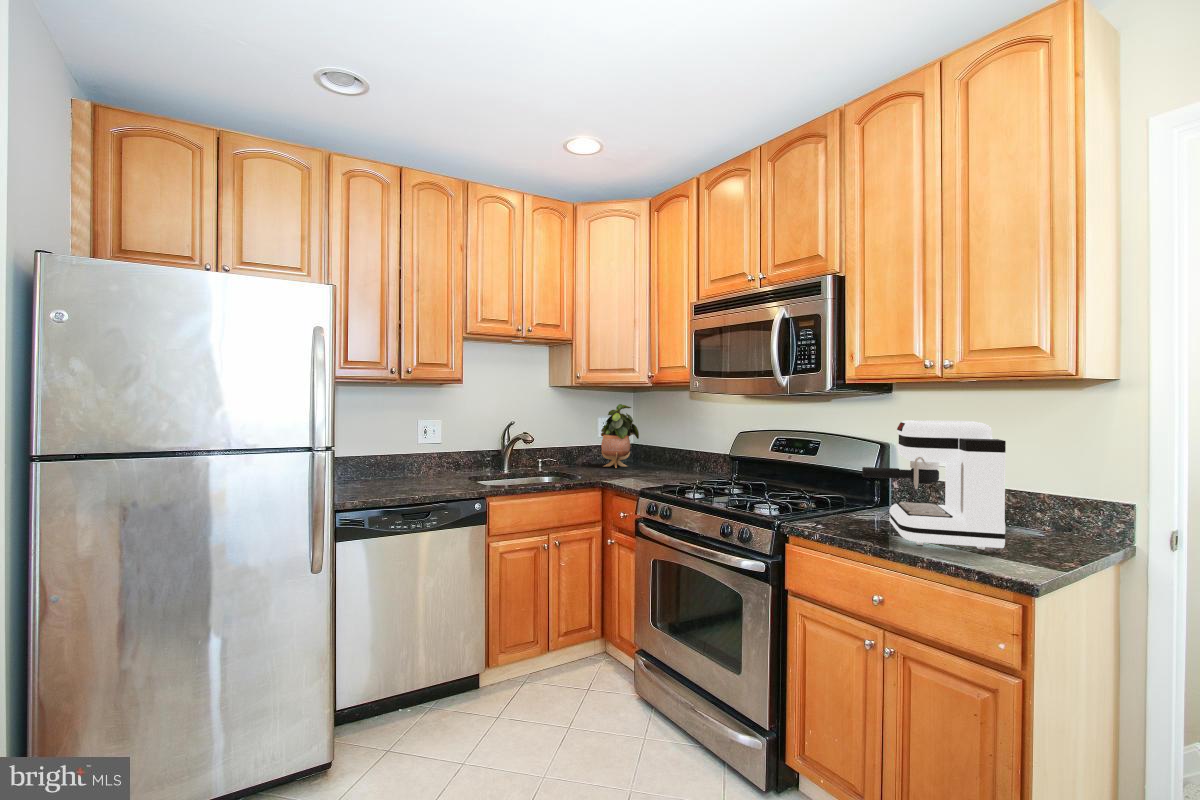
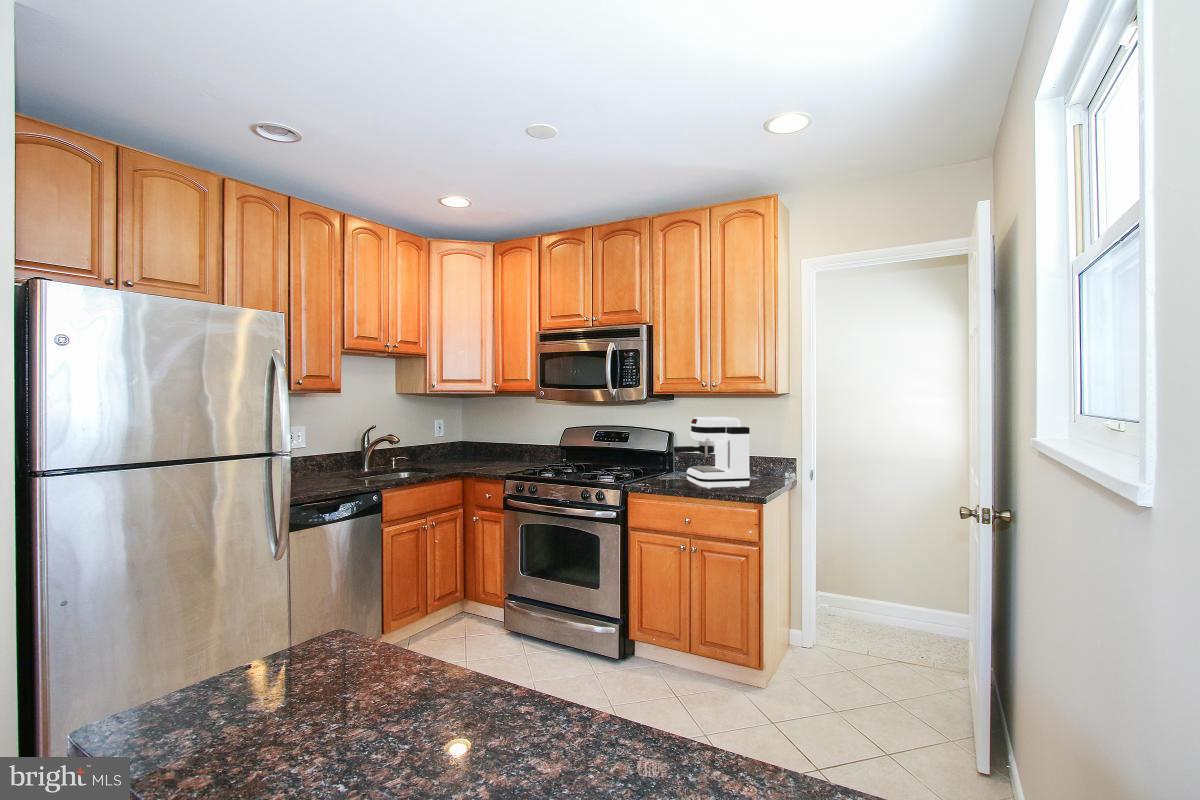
potted plant: present [601,404,639,468] -> none [441,408,474,461]

